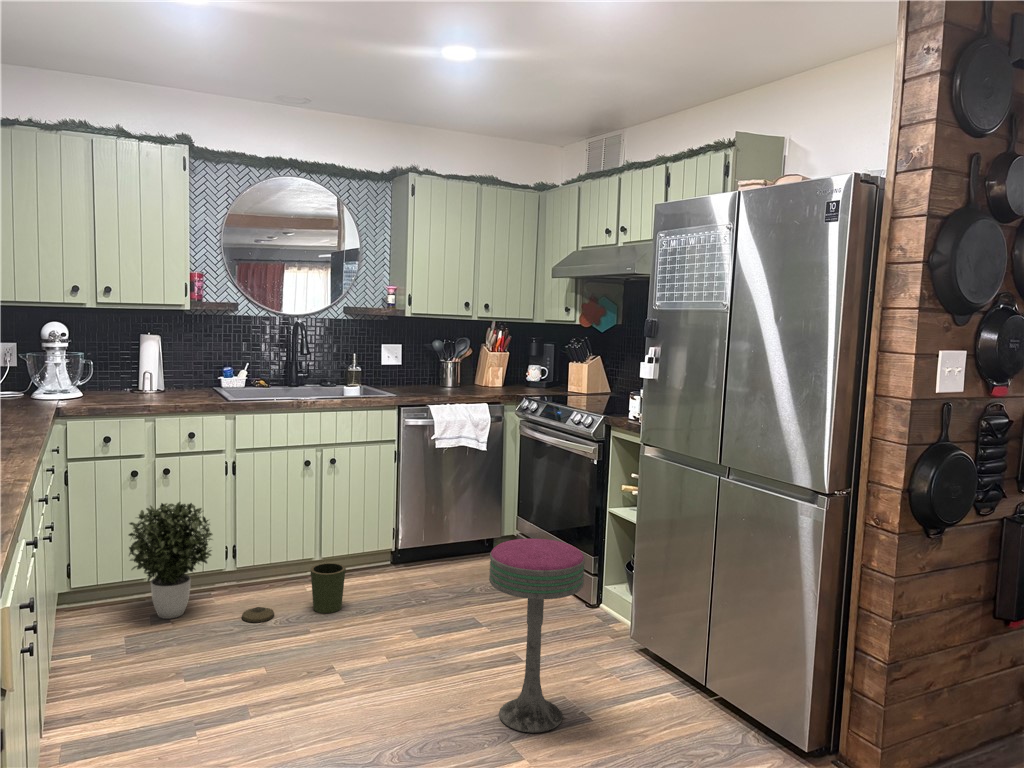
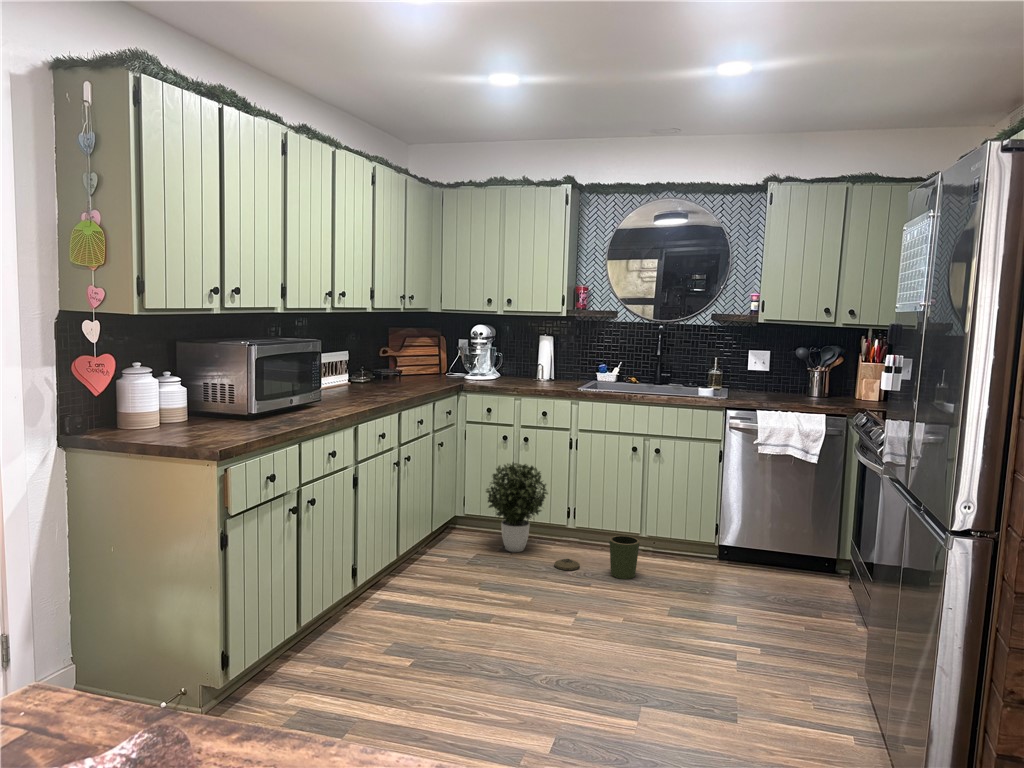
bar stool: present [489,538,585,733] -> none [649,528,745,716]

